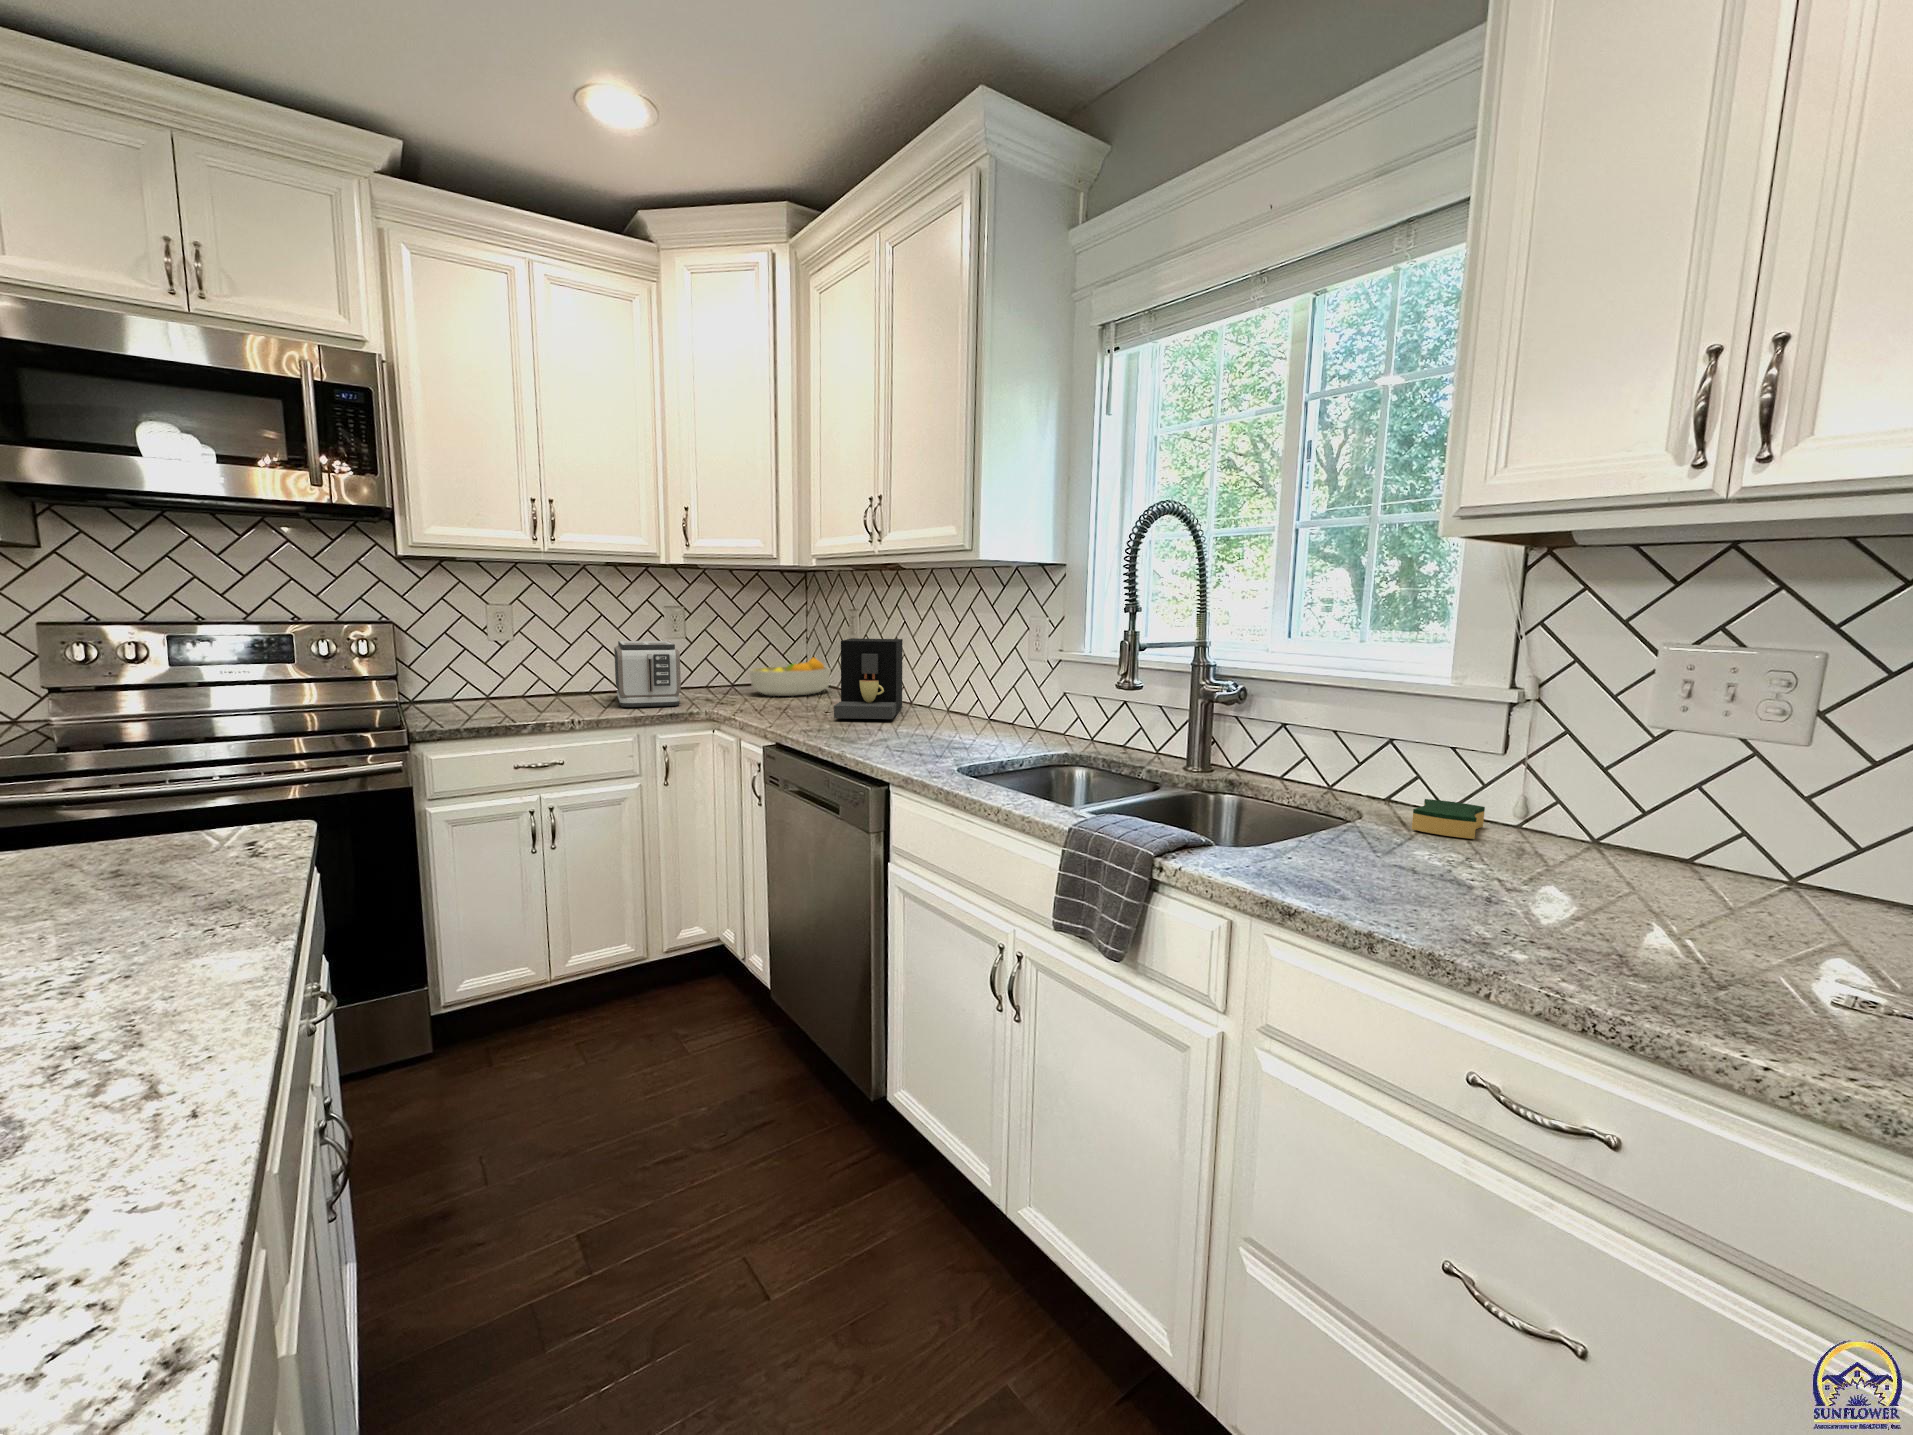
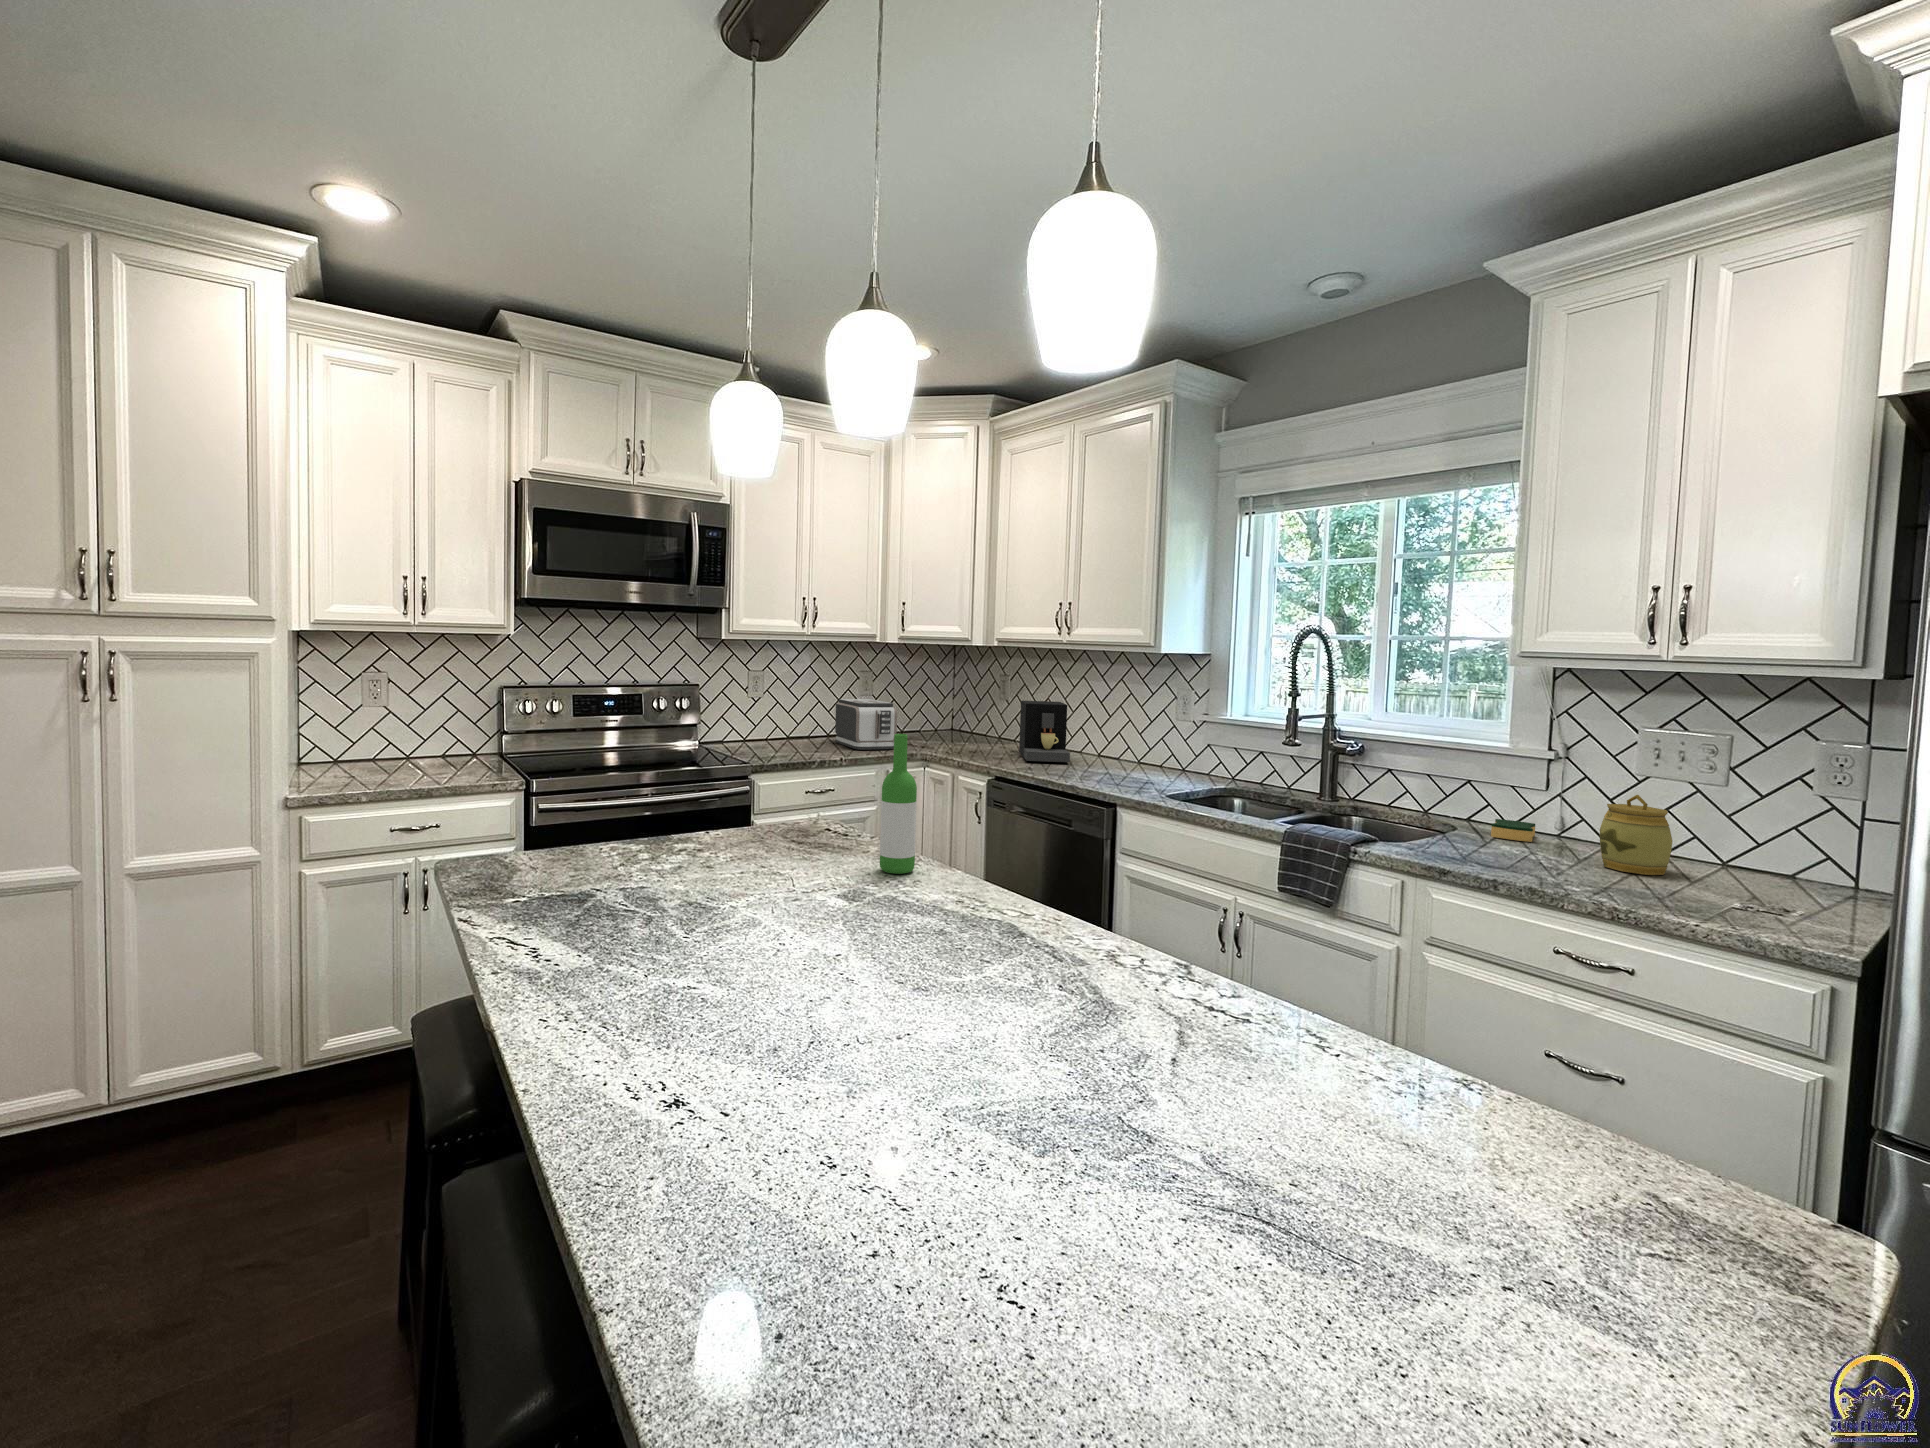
fruit bowl: present [749,658,831,696] -> none [927,712,988,743]
wine bottle: none [85,672,202,960] -> present [880,734,917,874]
jar: none [1579,764,1710,912] -> present [1600,795,1672,875]

